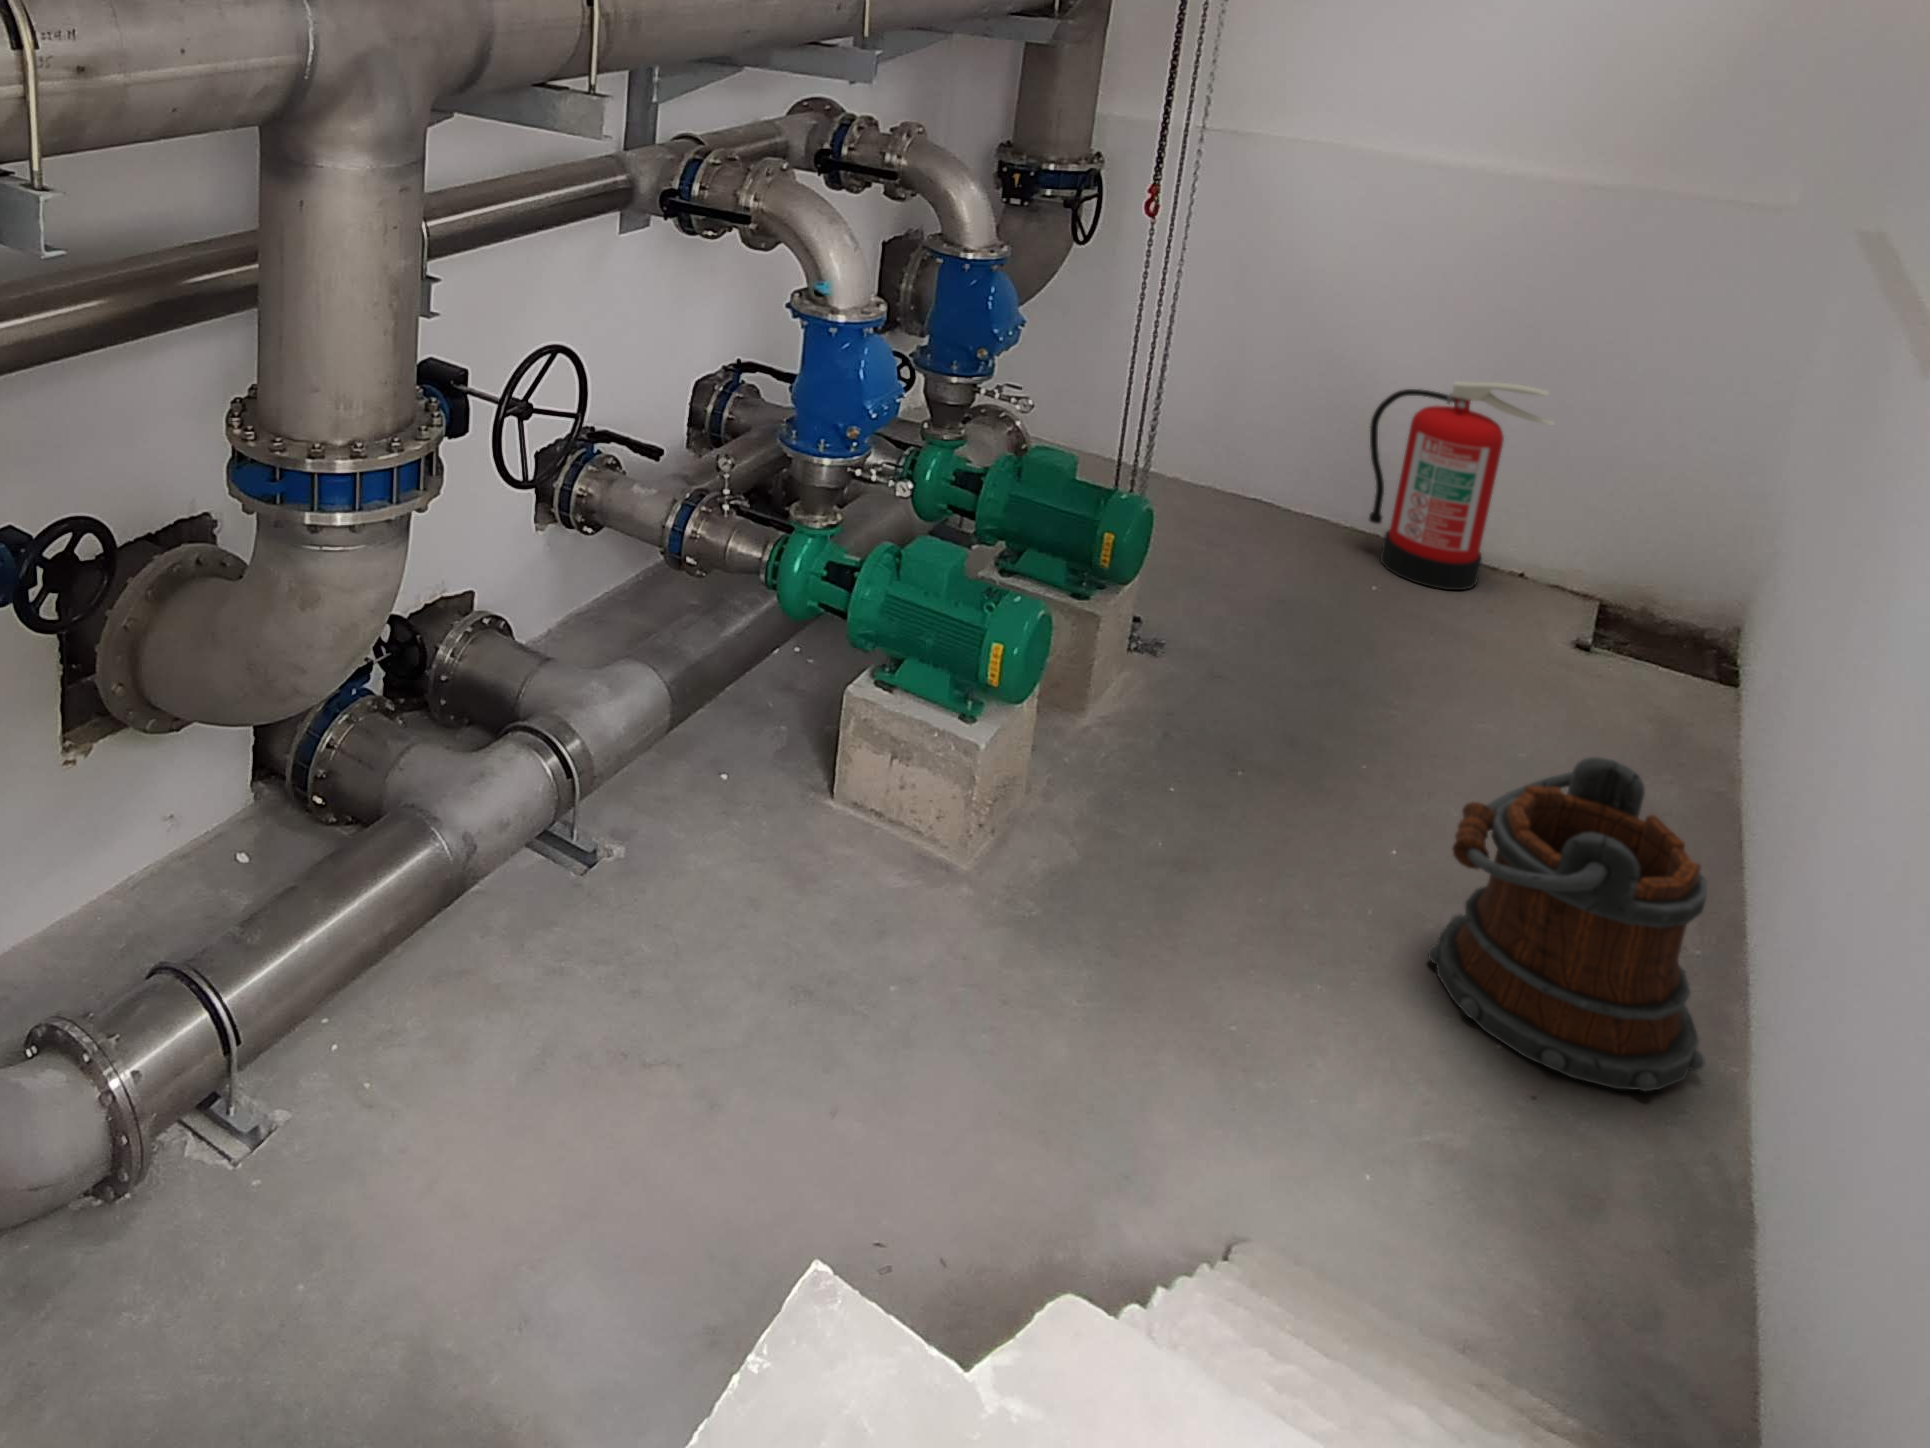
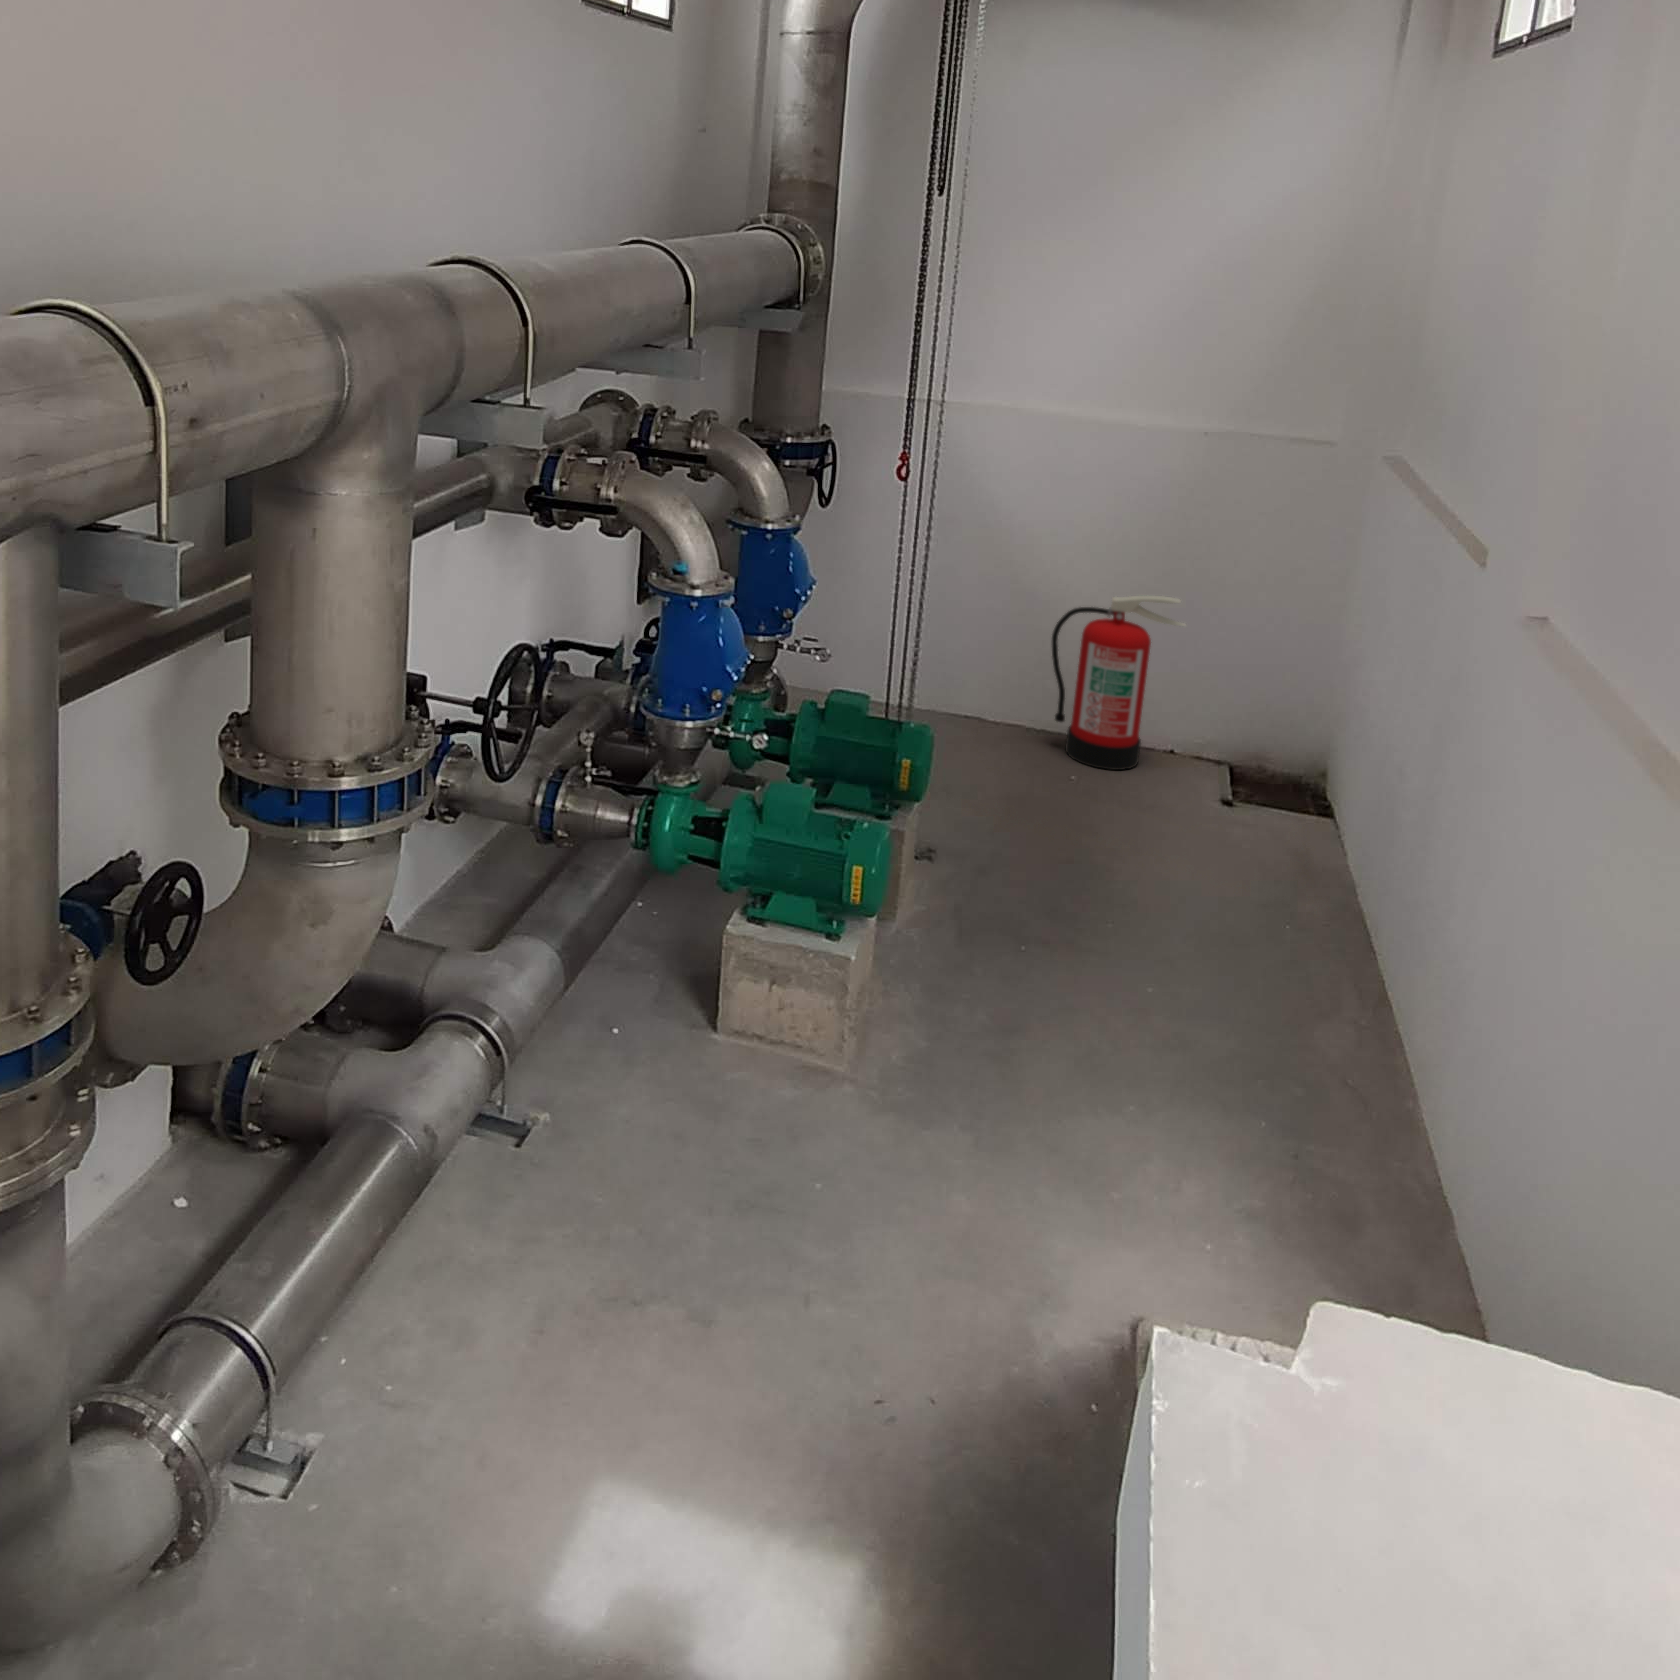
bucket: present [1428,757,1707,1091] -> none [1194,886,1392,1143]

